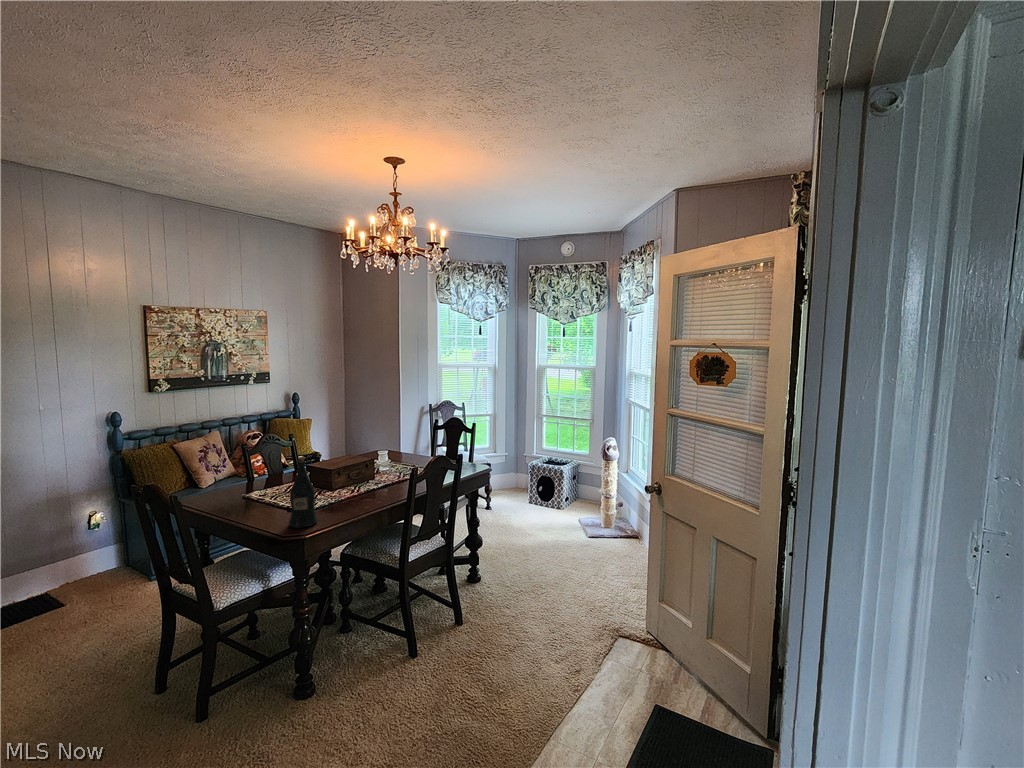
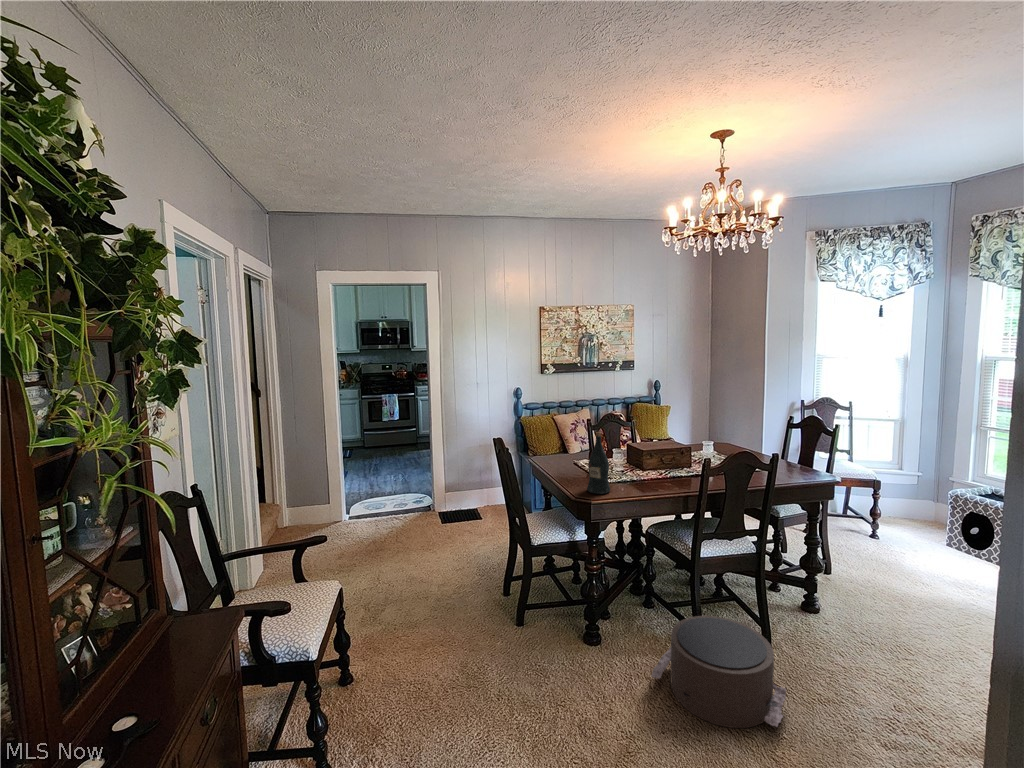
pouf: none [385,611,501,715] -> present [651,616,786,728]

